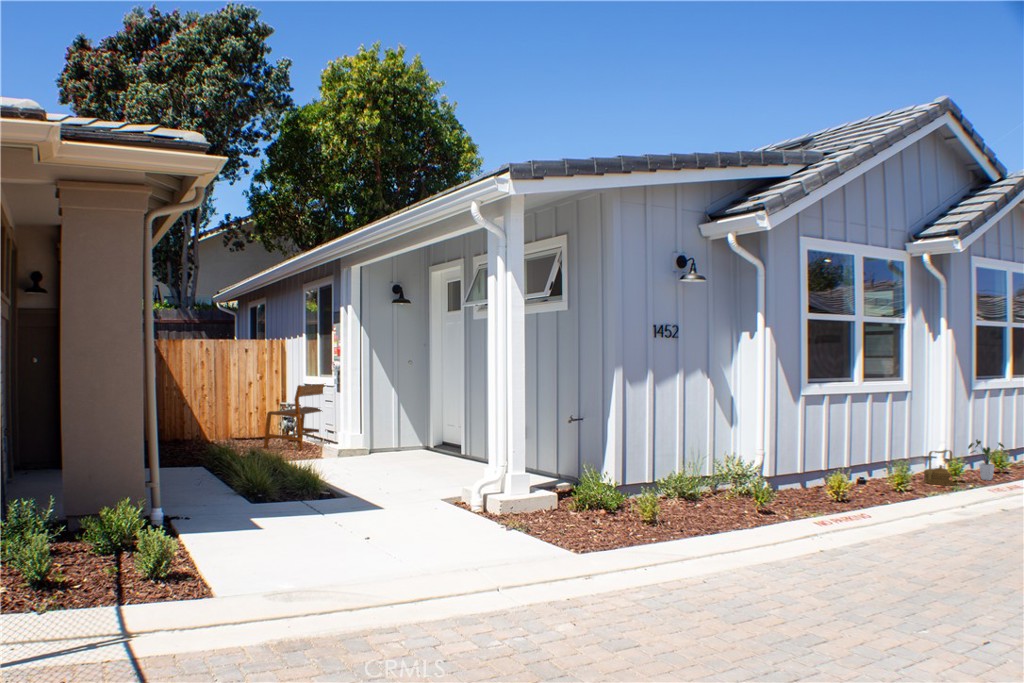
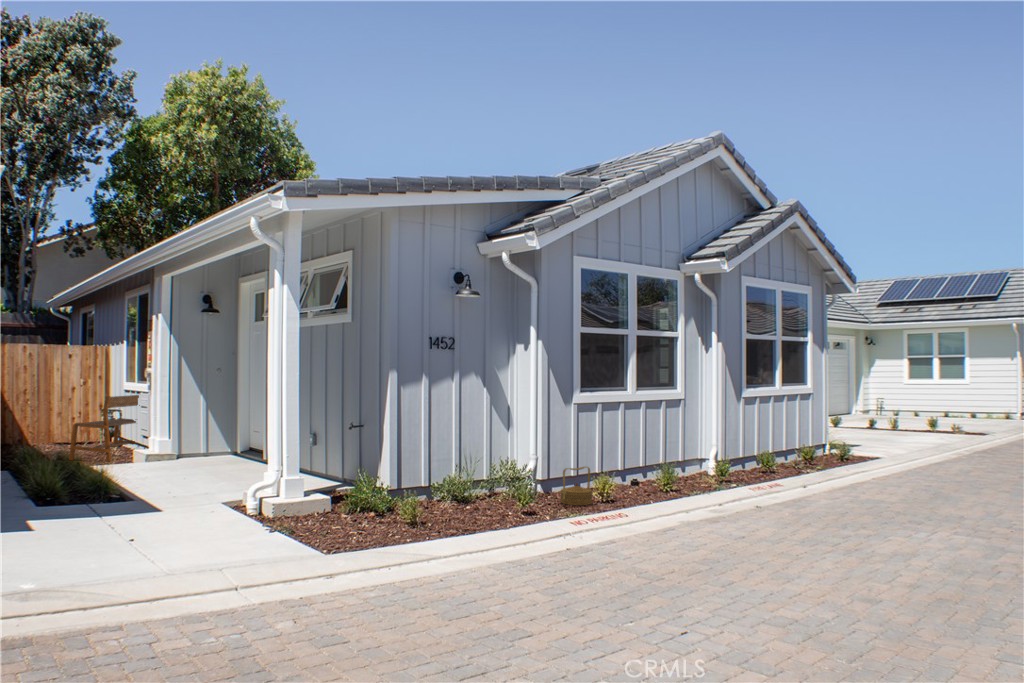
house plant: present [968,440,1004,480] -> none [738,444,769,480]
woven basket: present [924,450,957,485] -> present [560,467,593,505]

